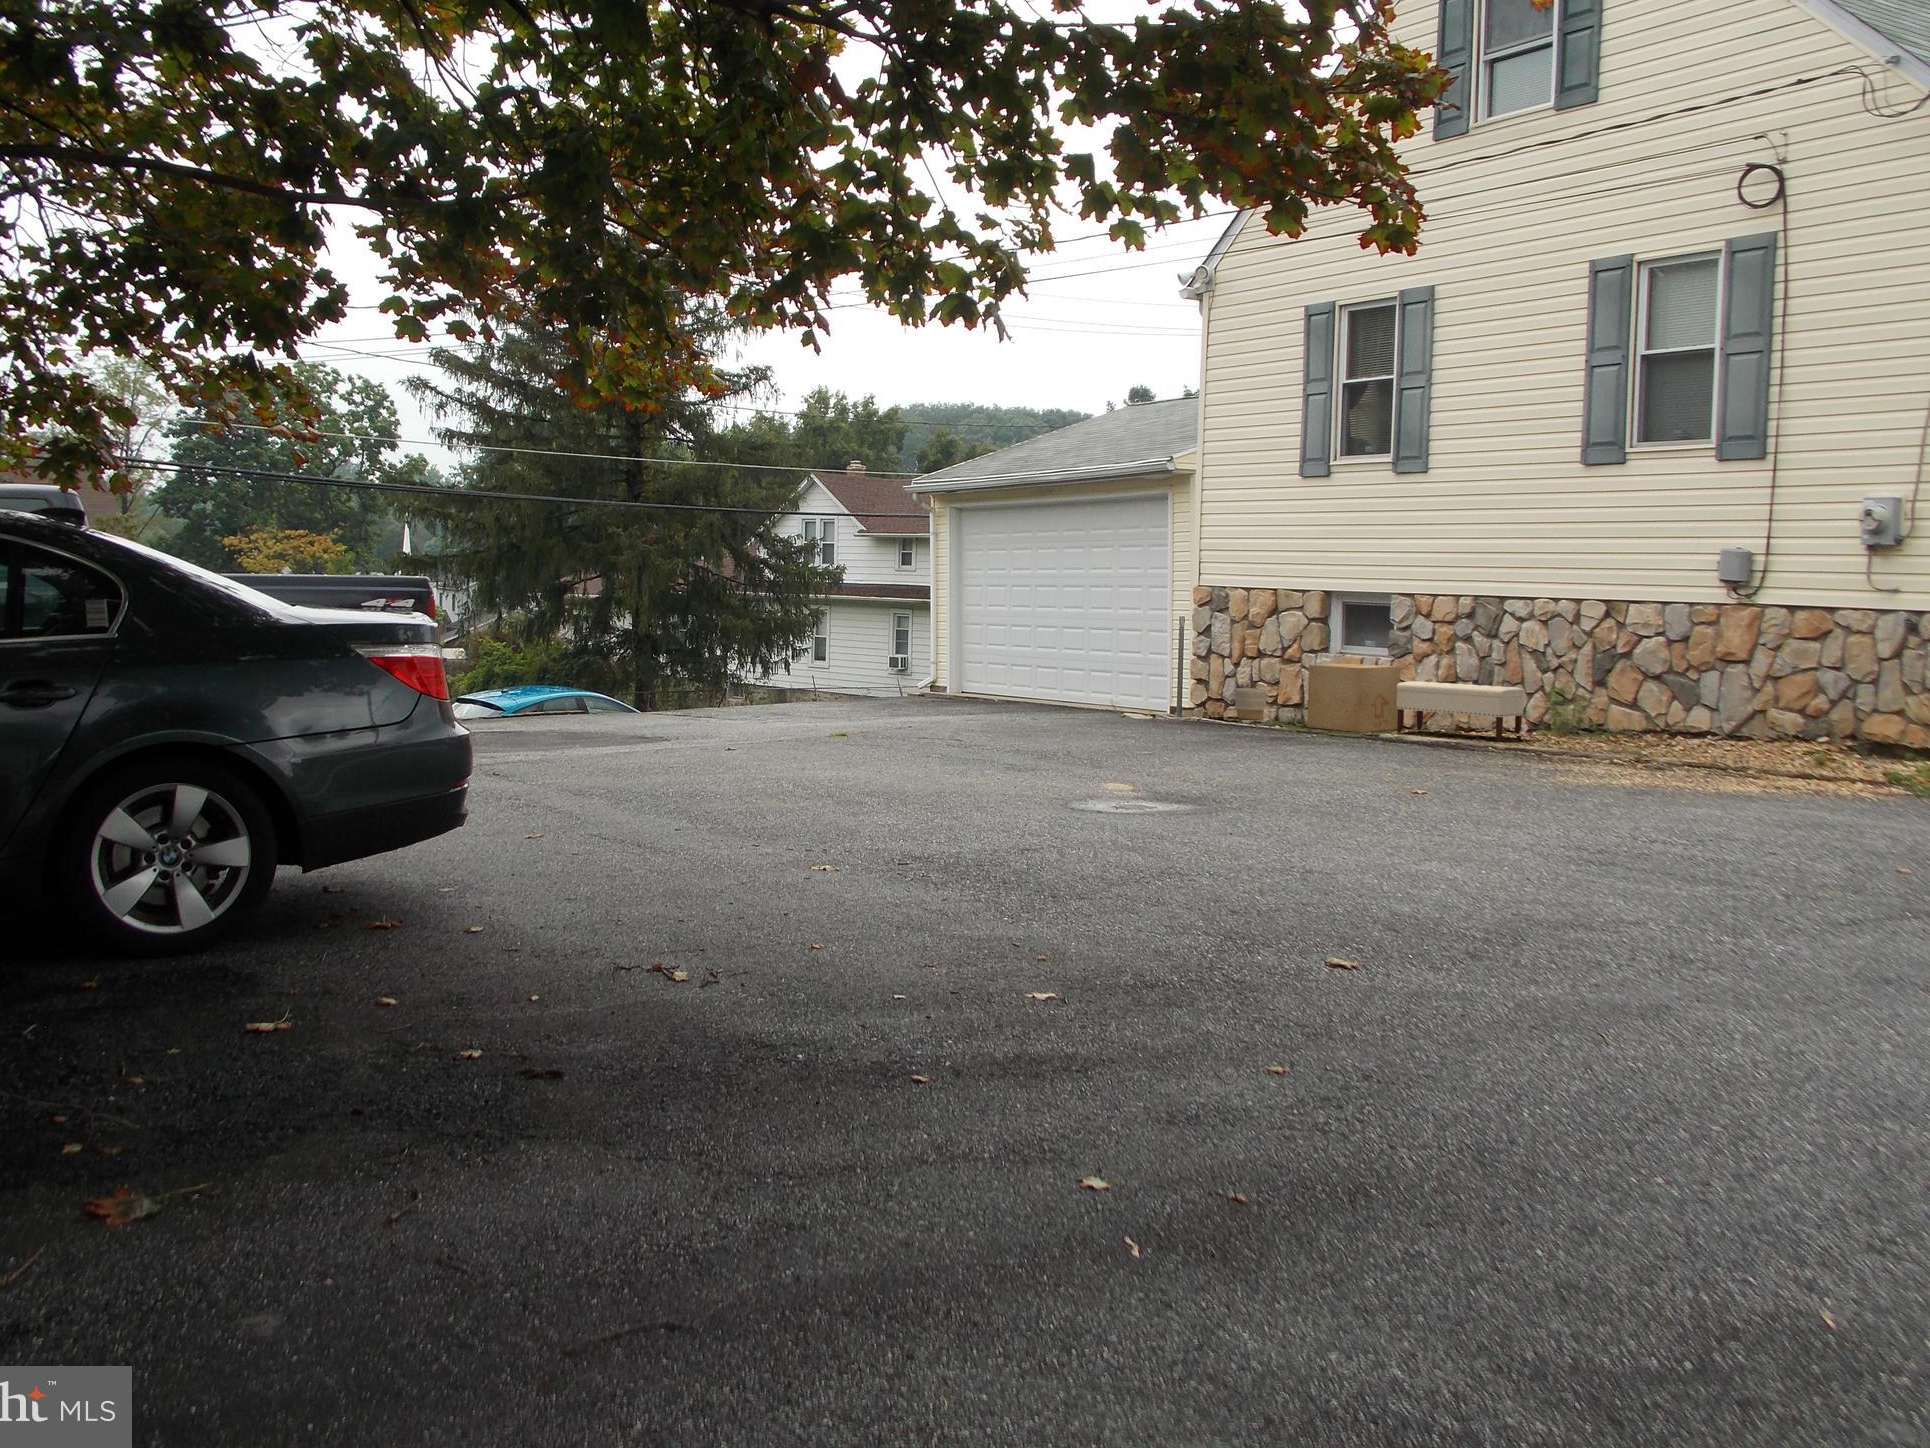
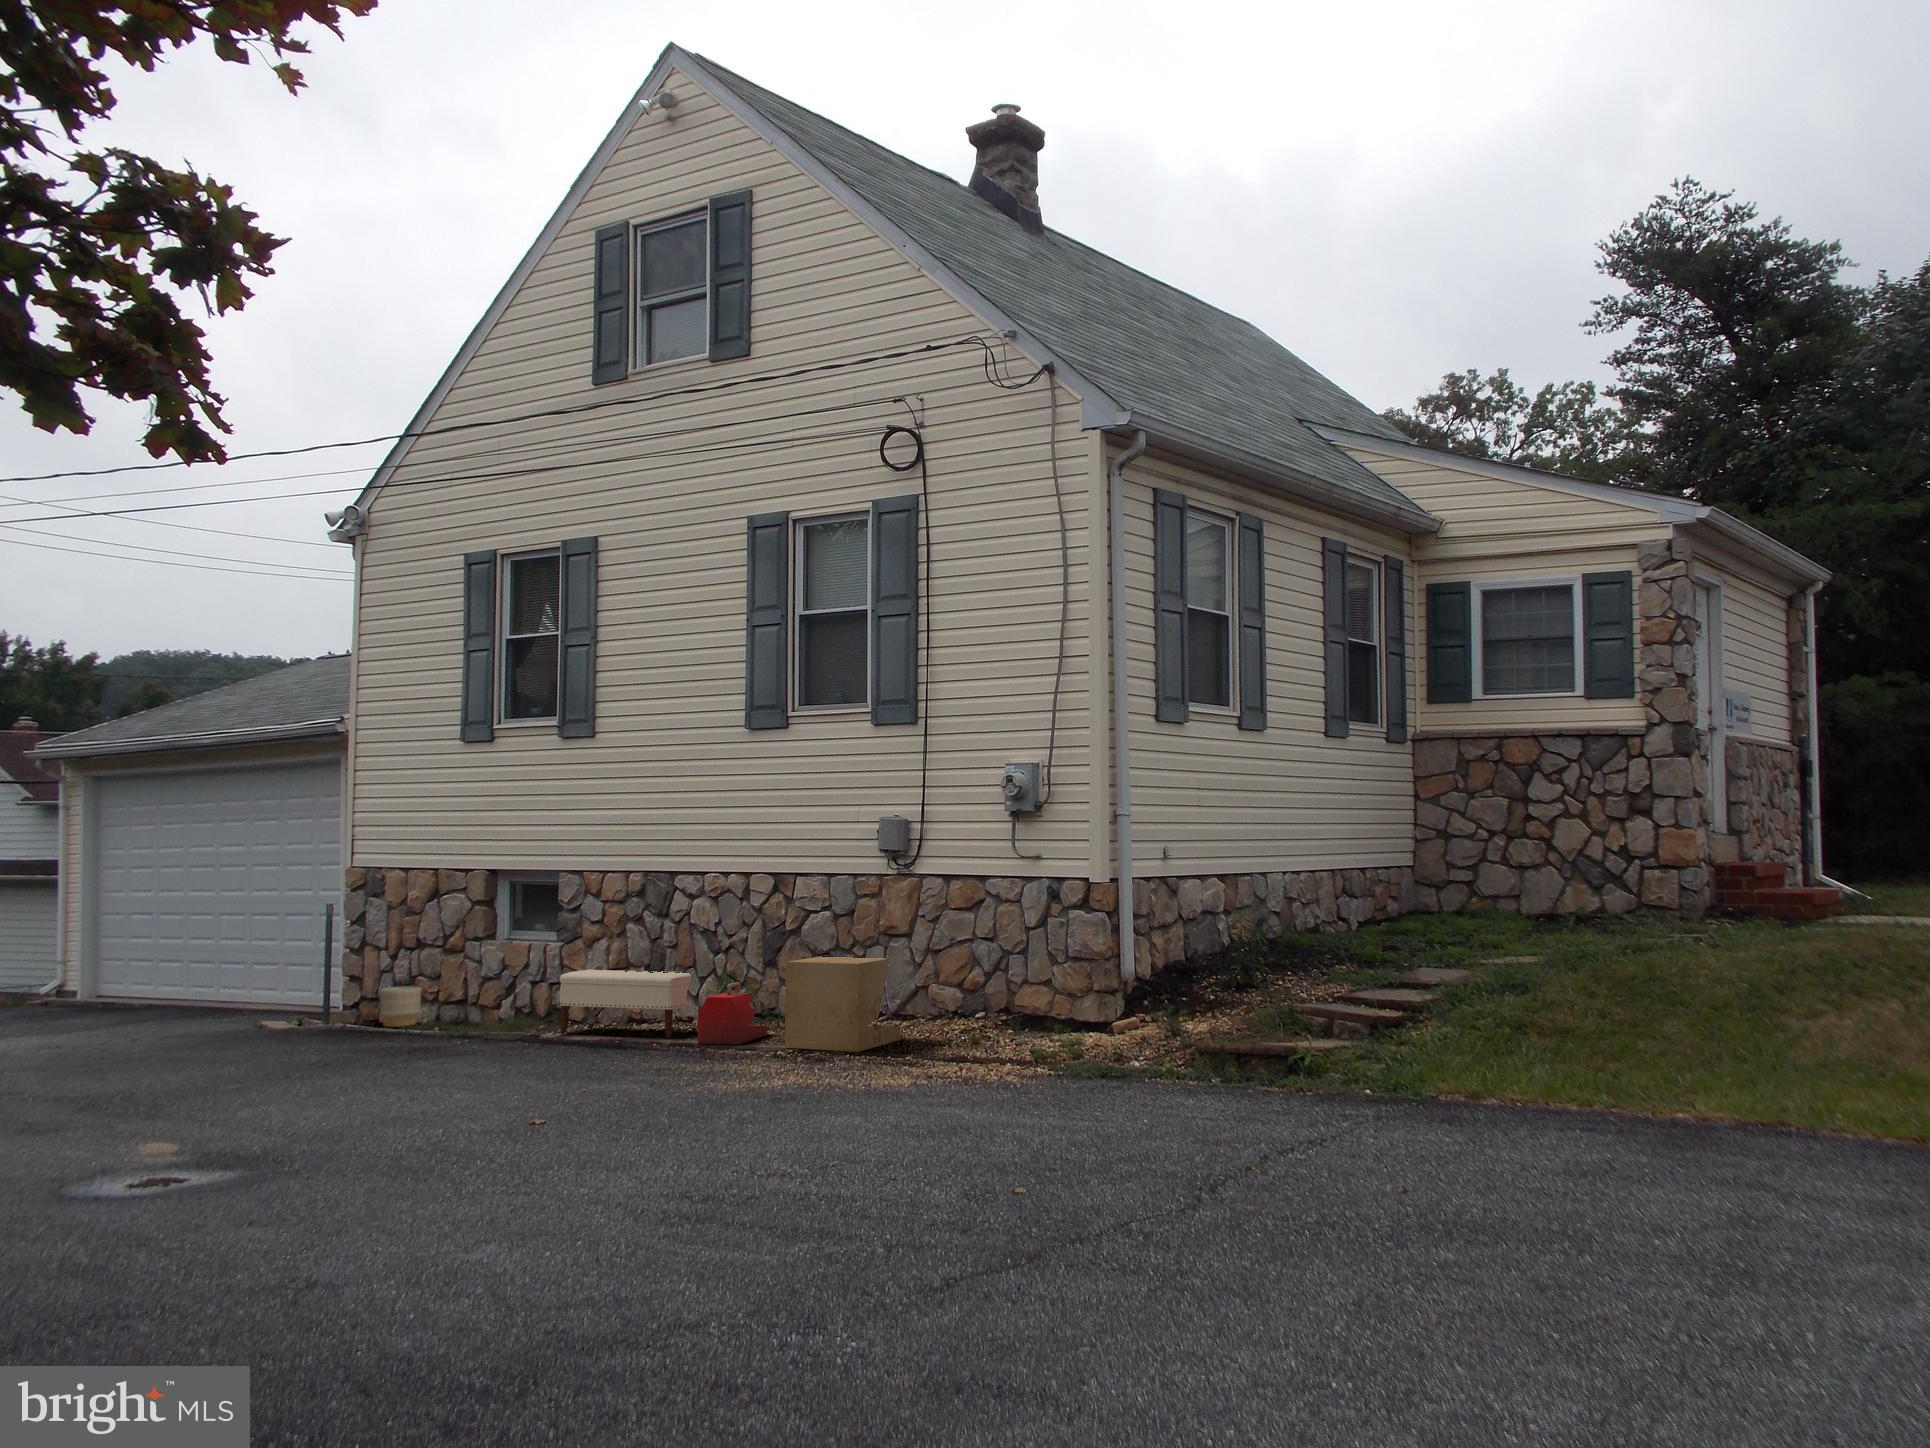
cardboard box: present [1307,664,1400,732] -> present [785,955,900,1052]
toolbox: none [1531,697,1594,750] -> present [697,982,768,1044]

